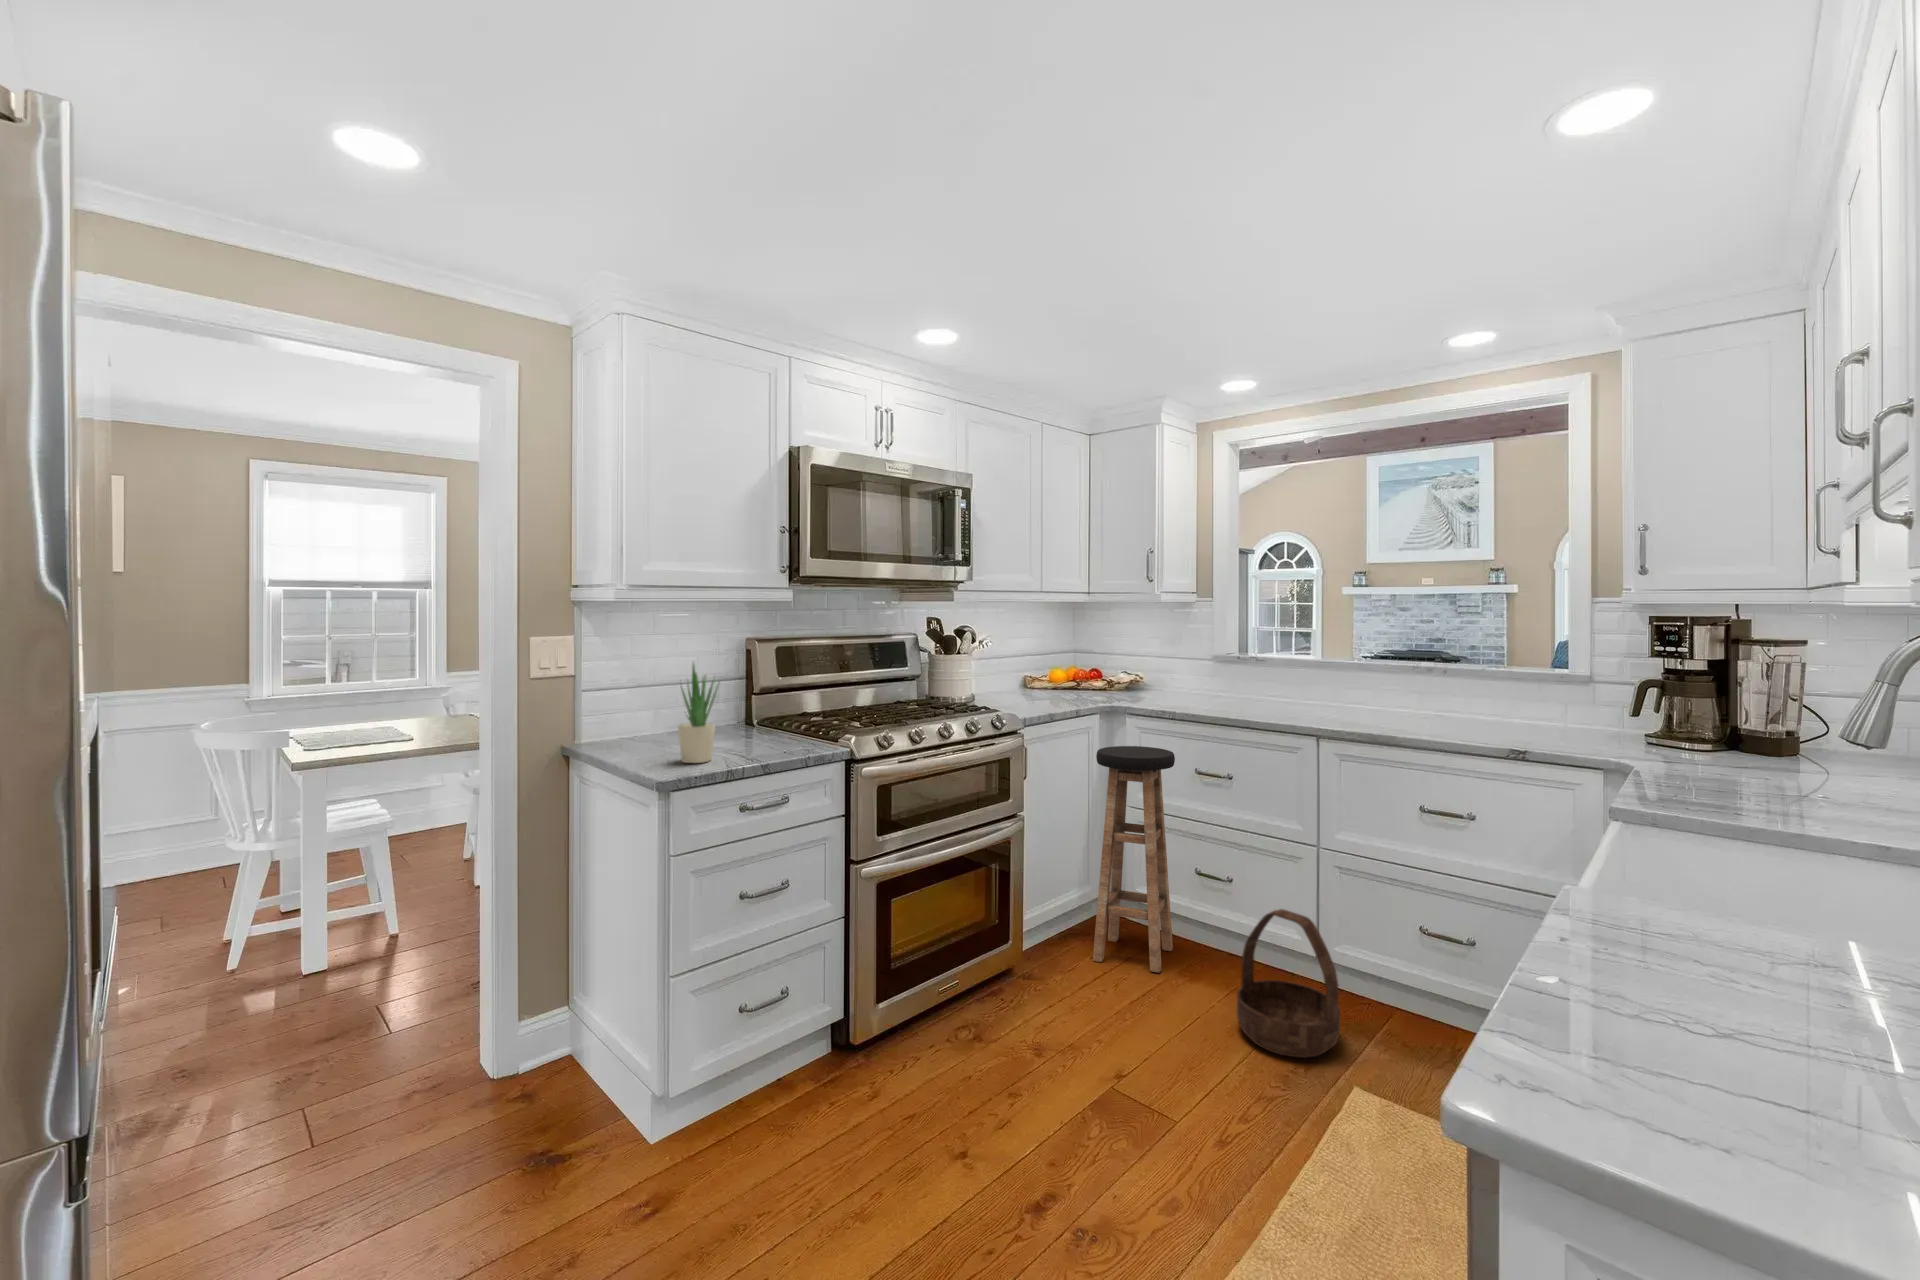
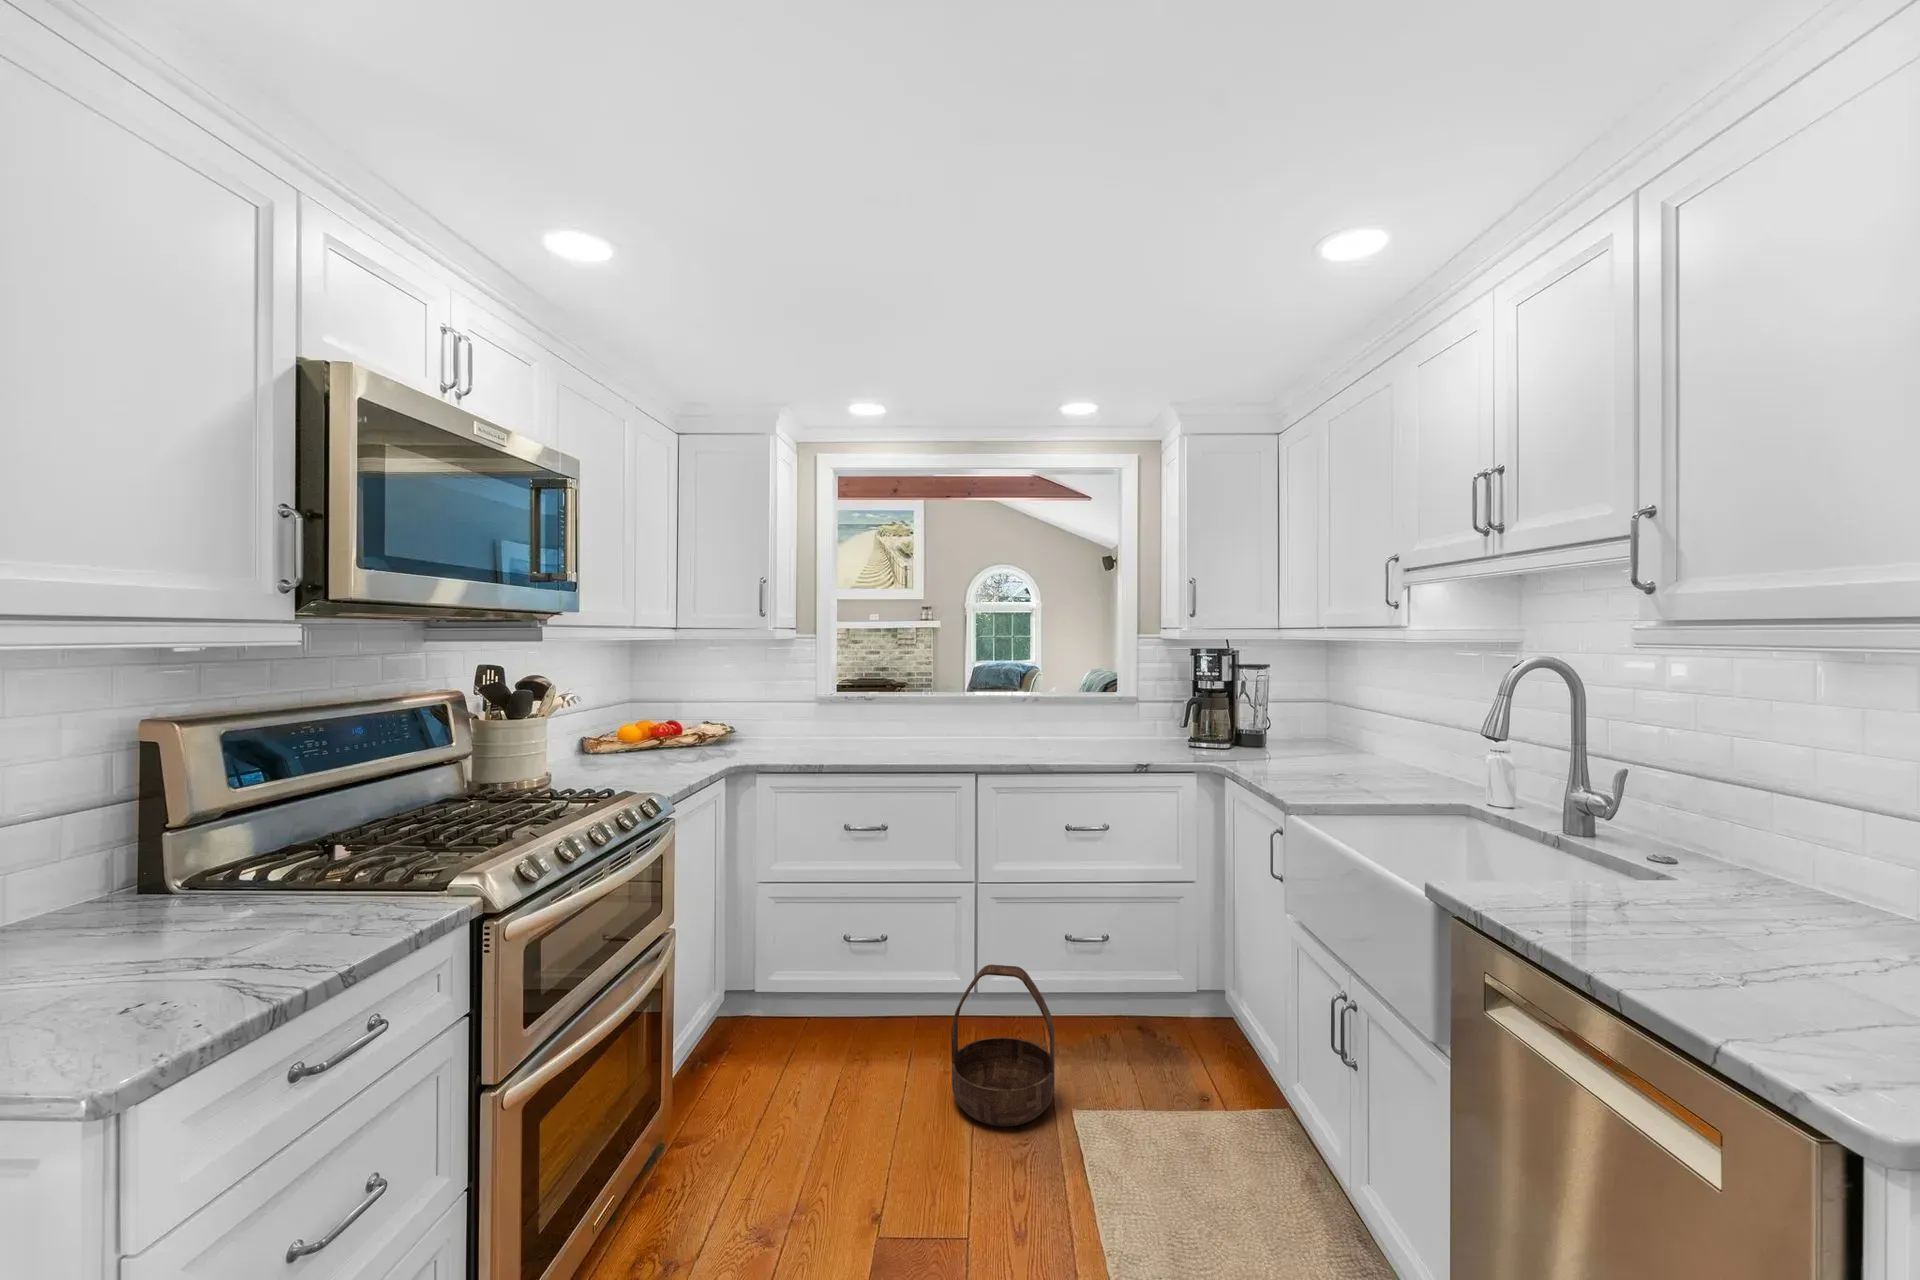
potted plant: present [678,665,718,763] -> none [87,786,220,1035]
bar stool: present [1093,746,1175,973] -> none [739,809,835,1091]

